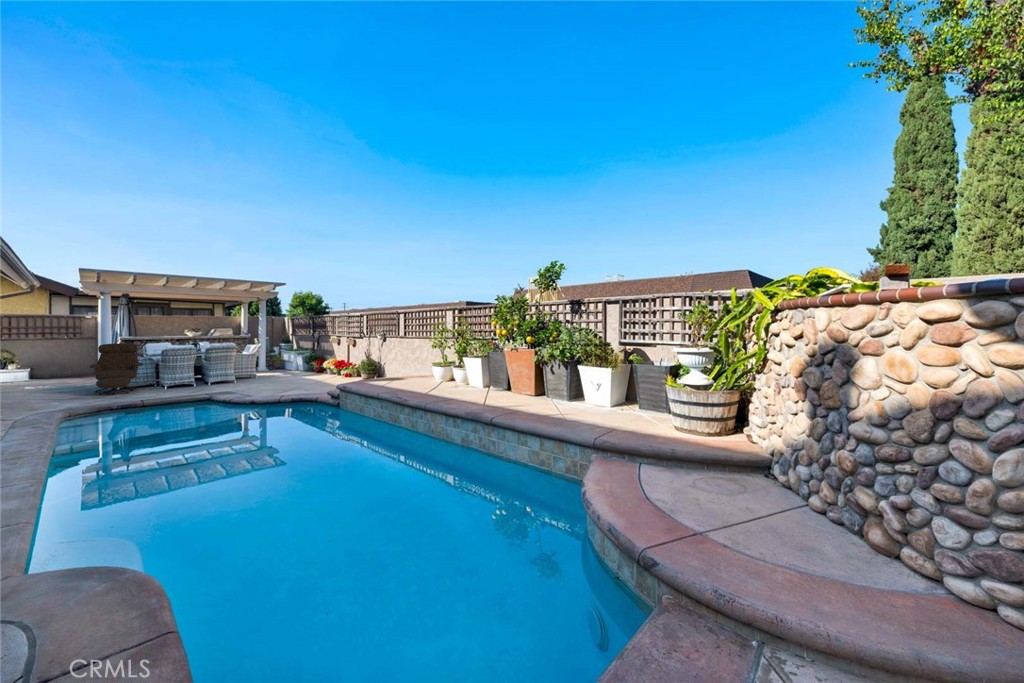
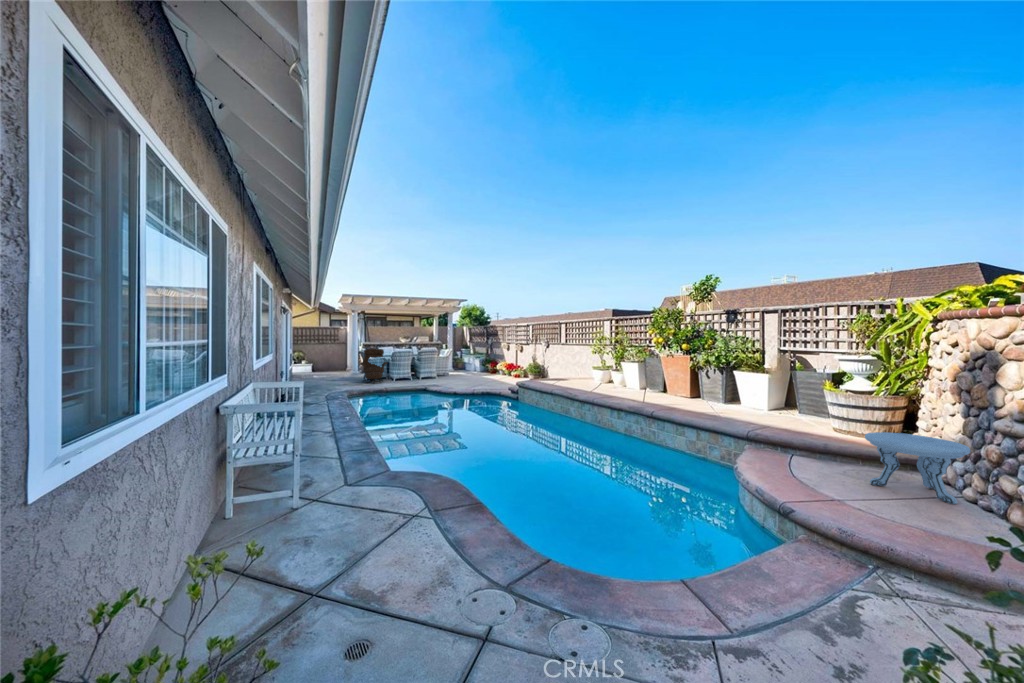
side table: none [721,438,824,524] -> present [865,432,971,504]

